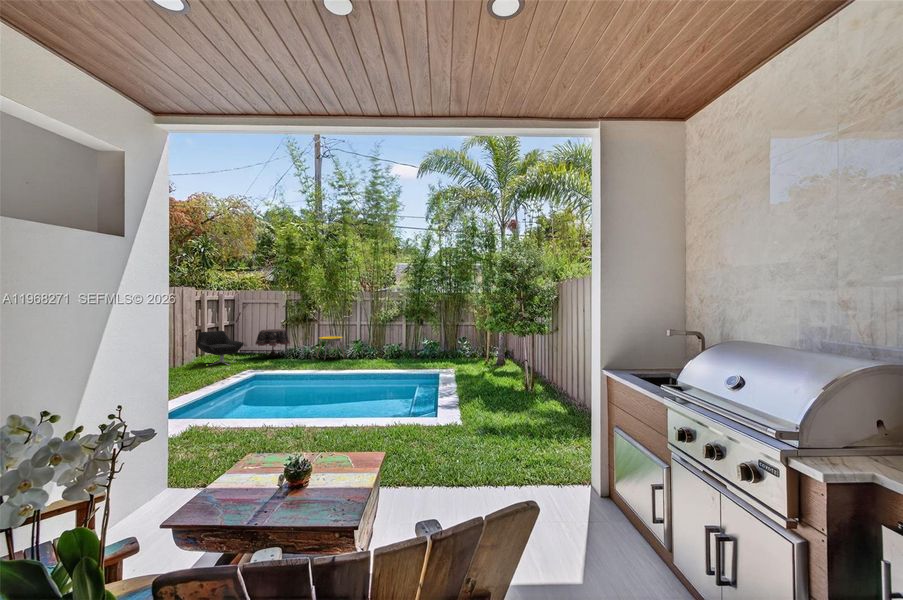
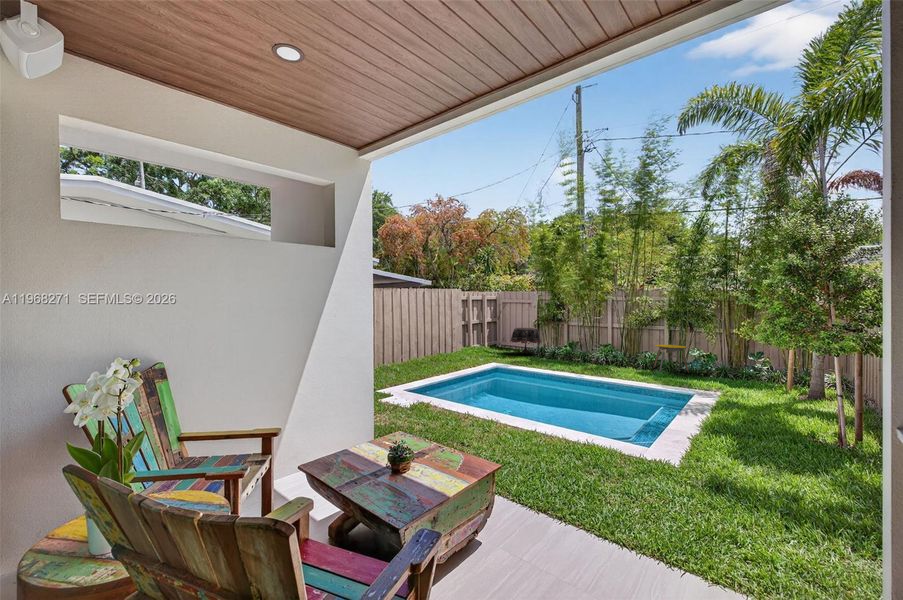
lounge chair: present [196,331,243,365] -> none [462,326,498,357]
stool: present [317,336,345,359] -> present [654,345,689,373]

